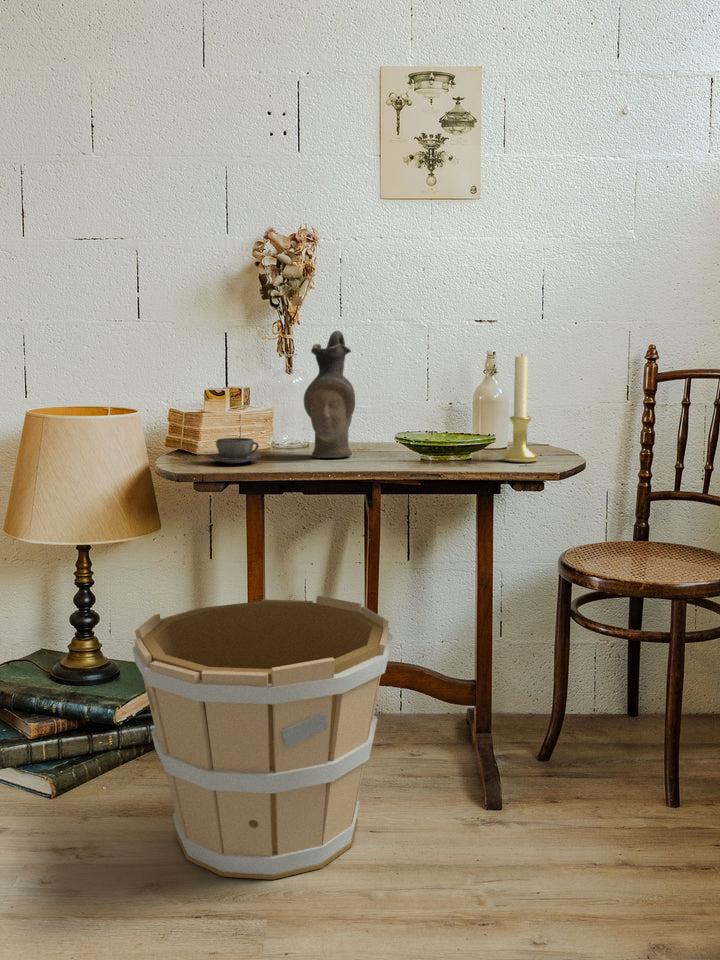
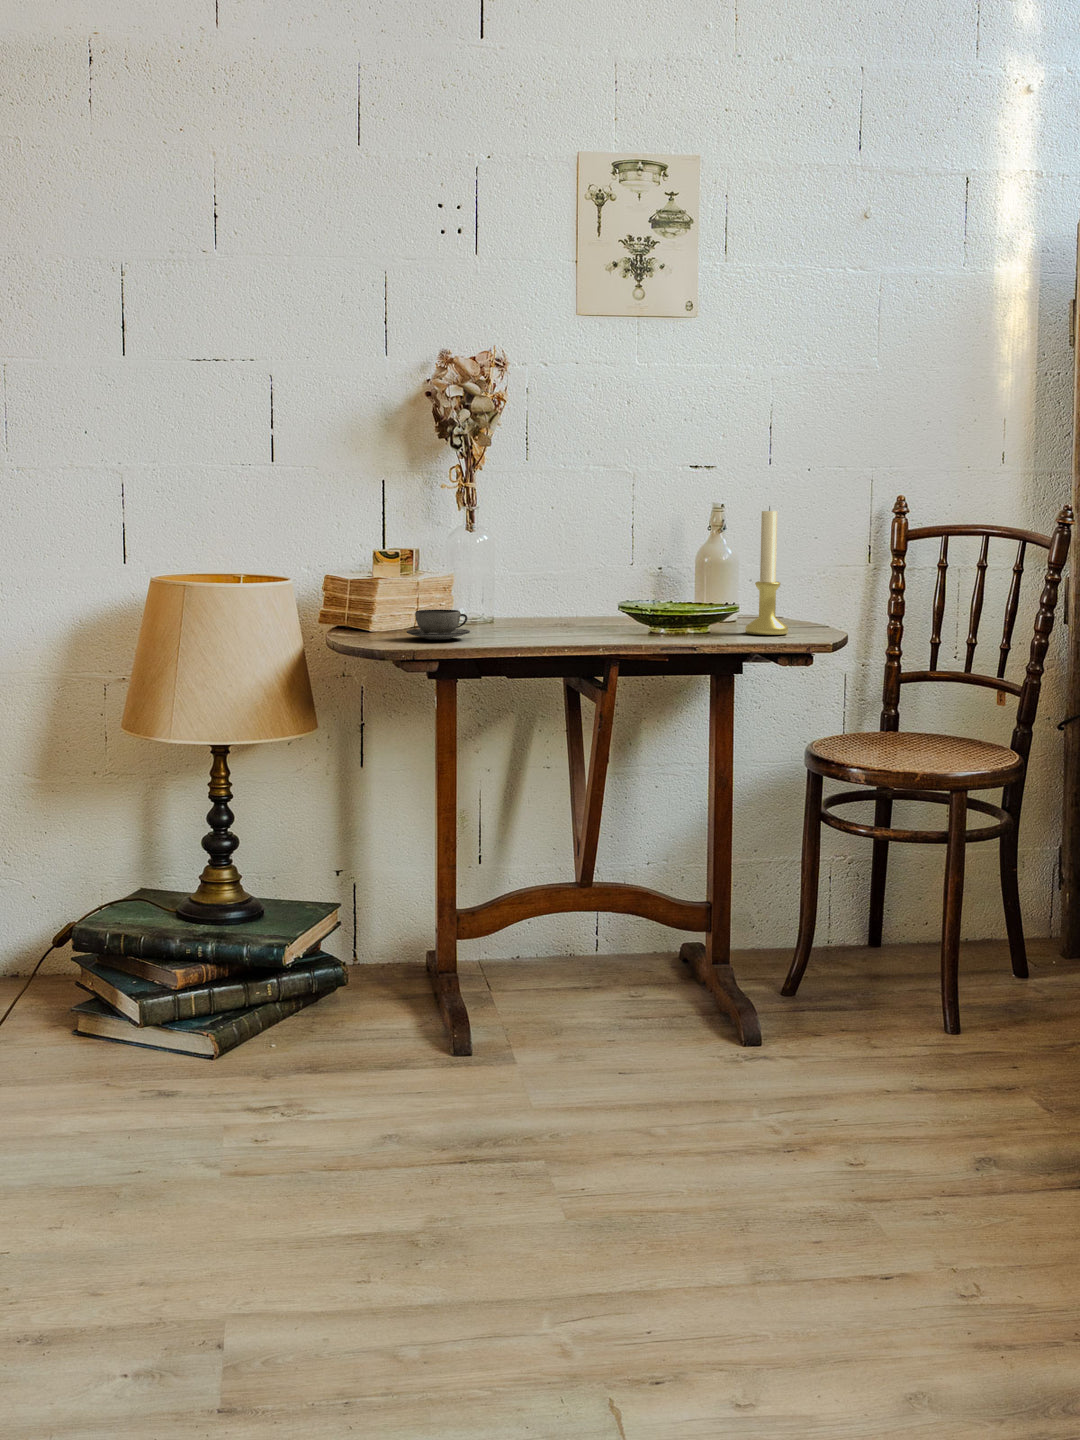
ceramic pitcher: present [304,331,355,458] -> none [512,479,575,633]
wooden bucket: present [132,596,393,880] -> none [342,800,645,1114]

